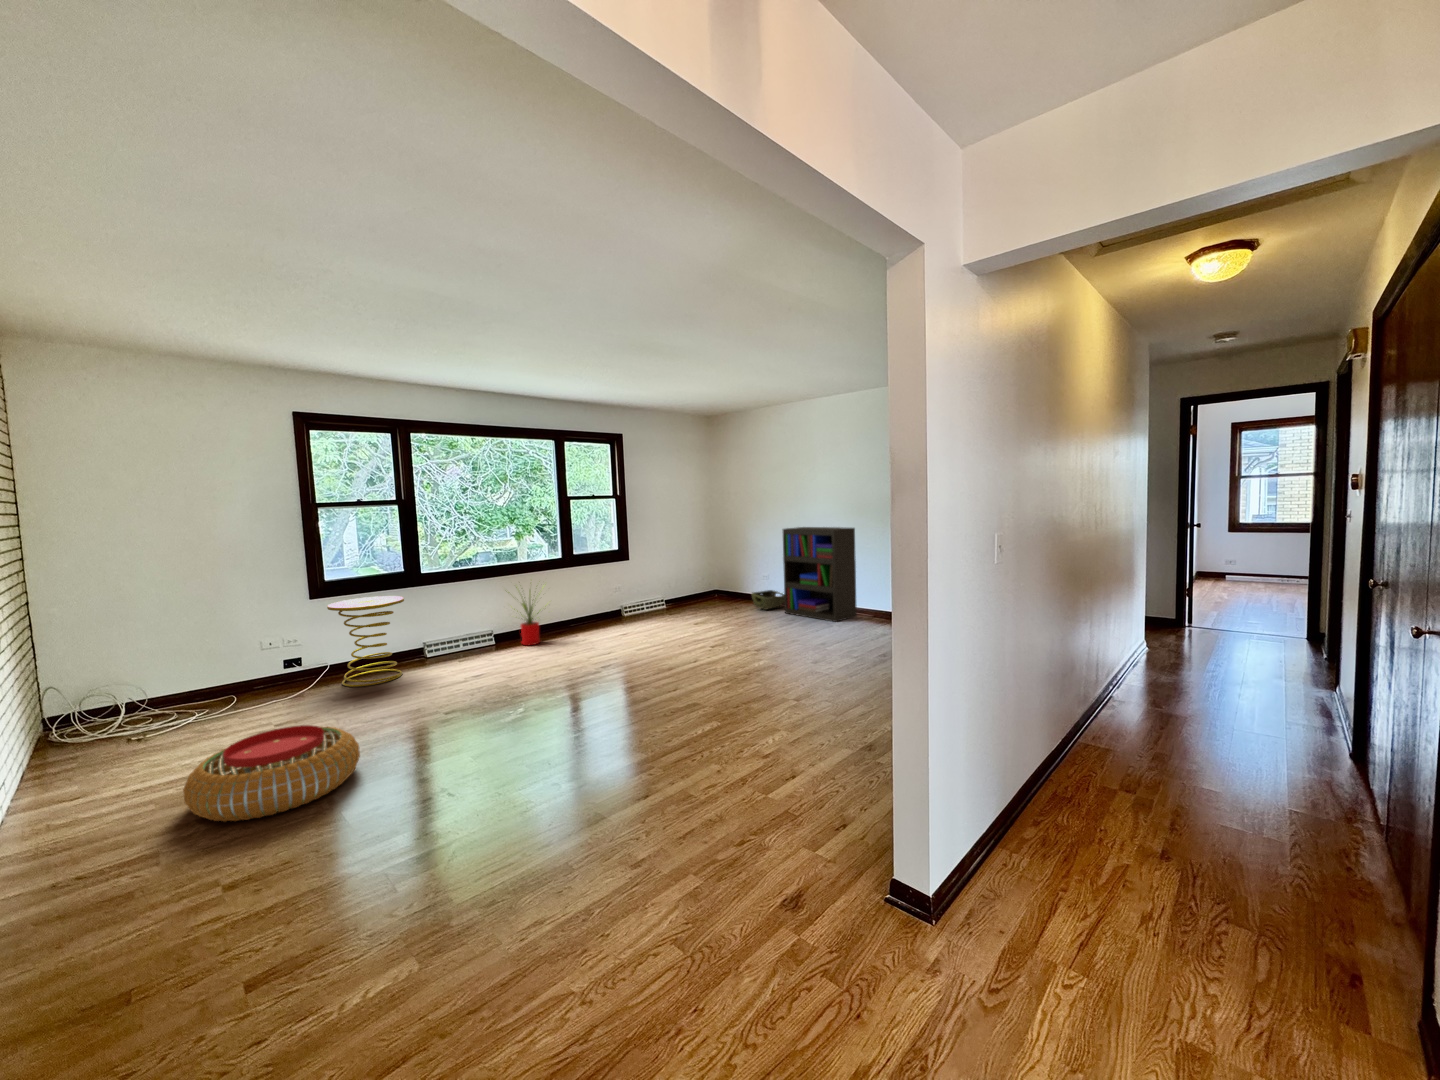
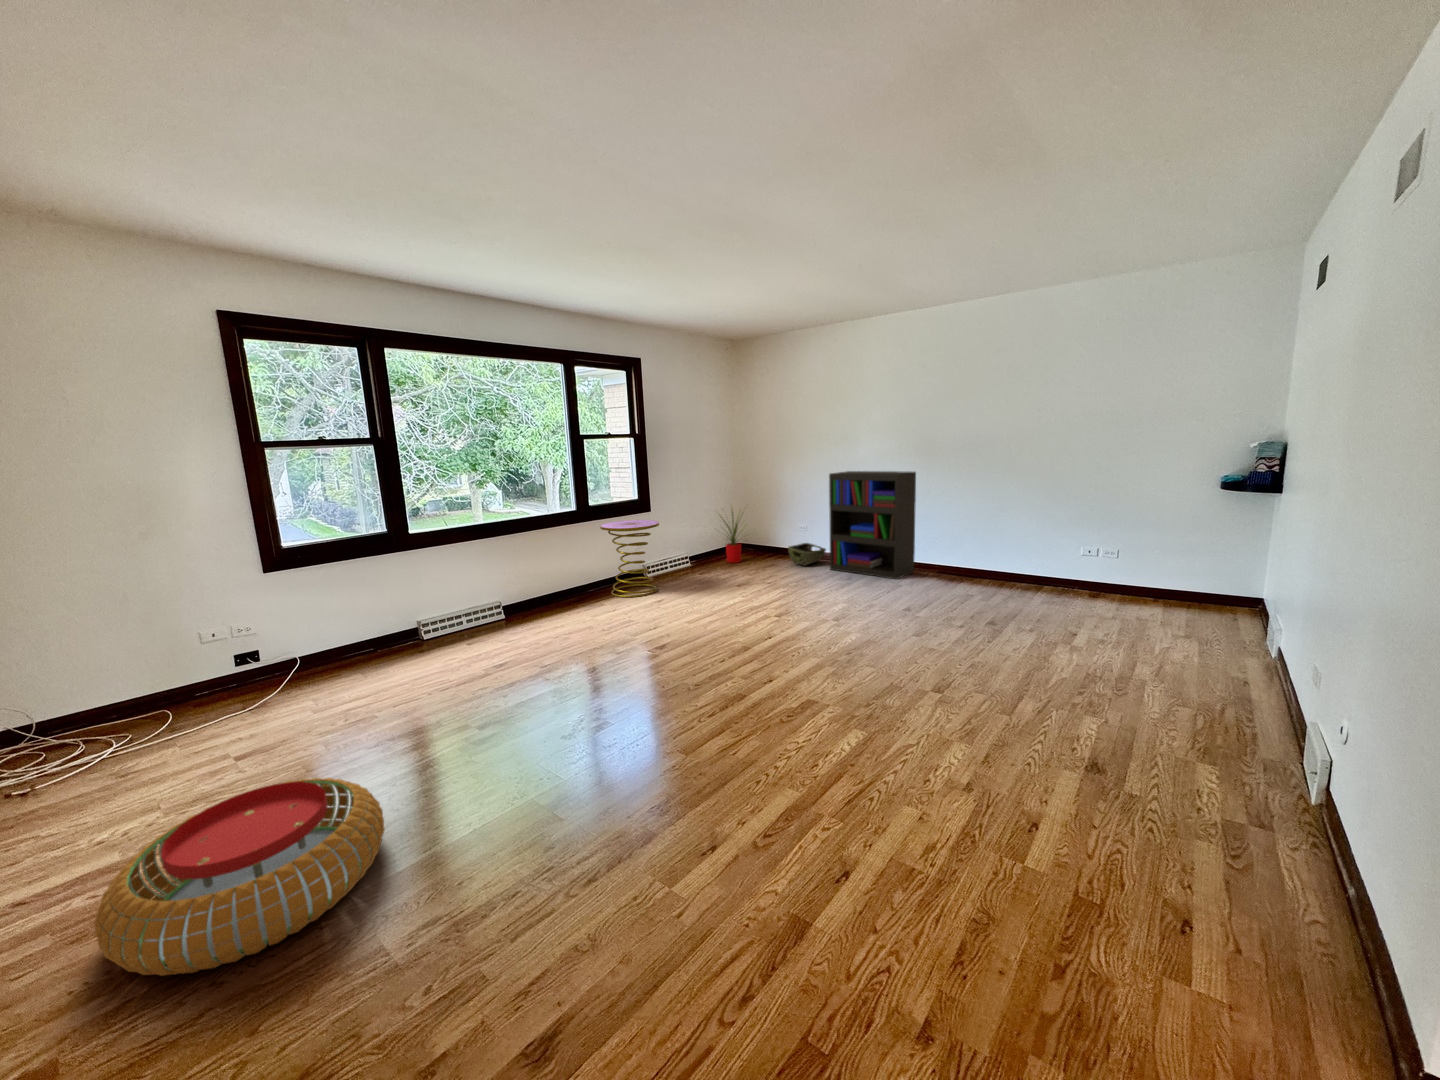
house plant: present [508,587,540,645] -> present [721,511,743,563]
side table: present [327,596,404,687] -> present [600,520,659,597]

